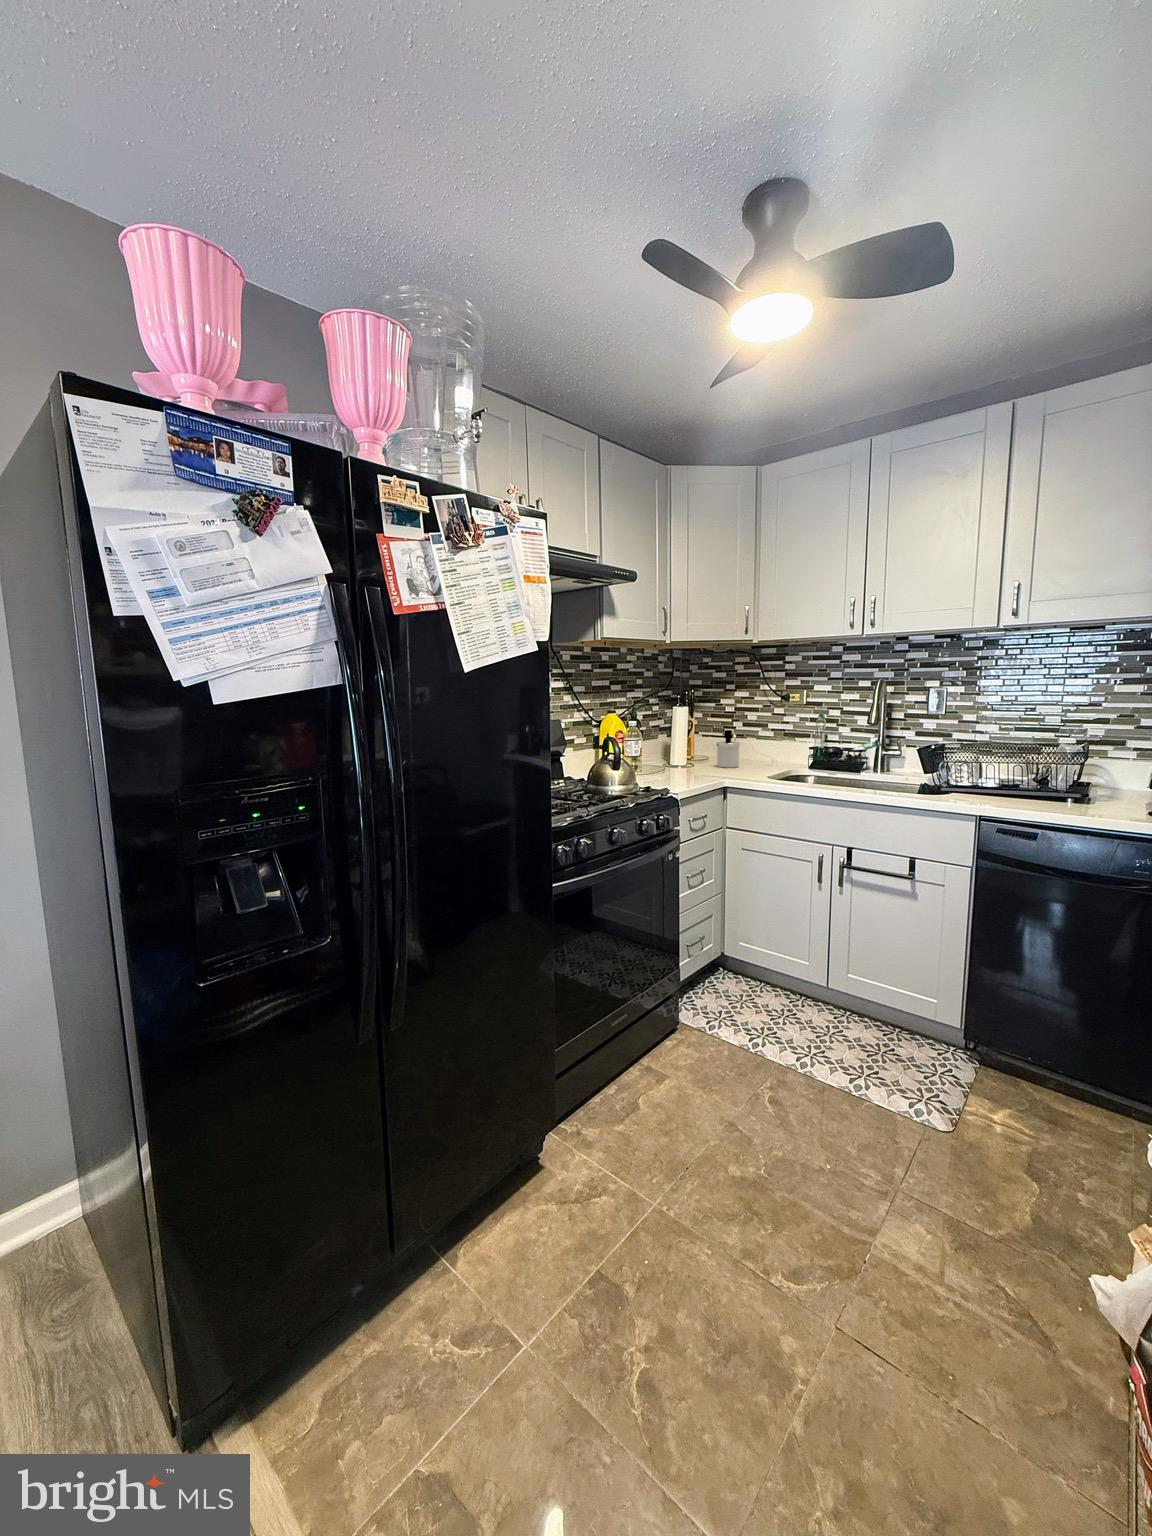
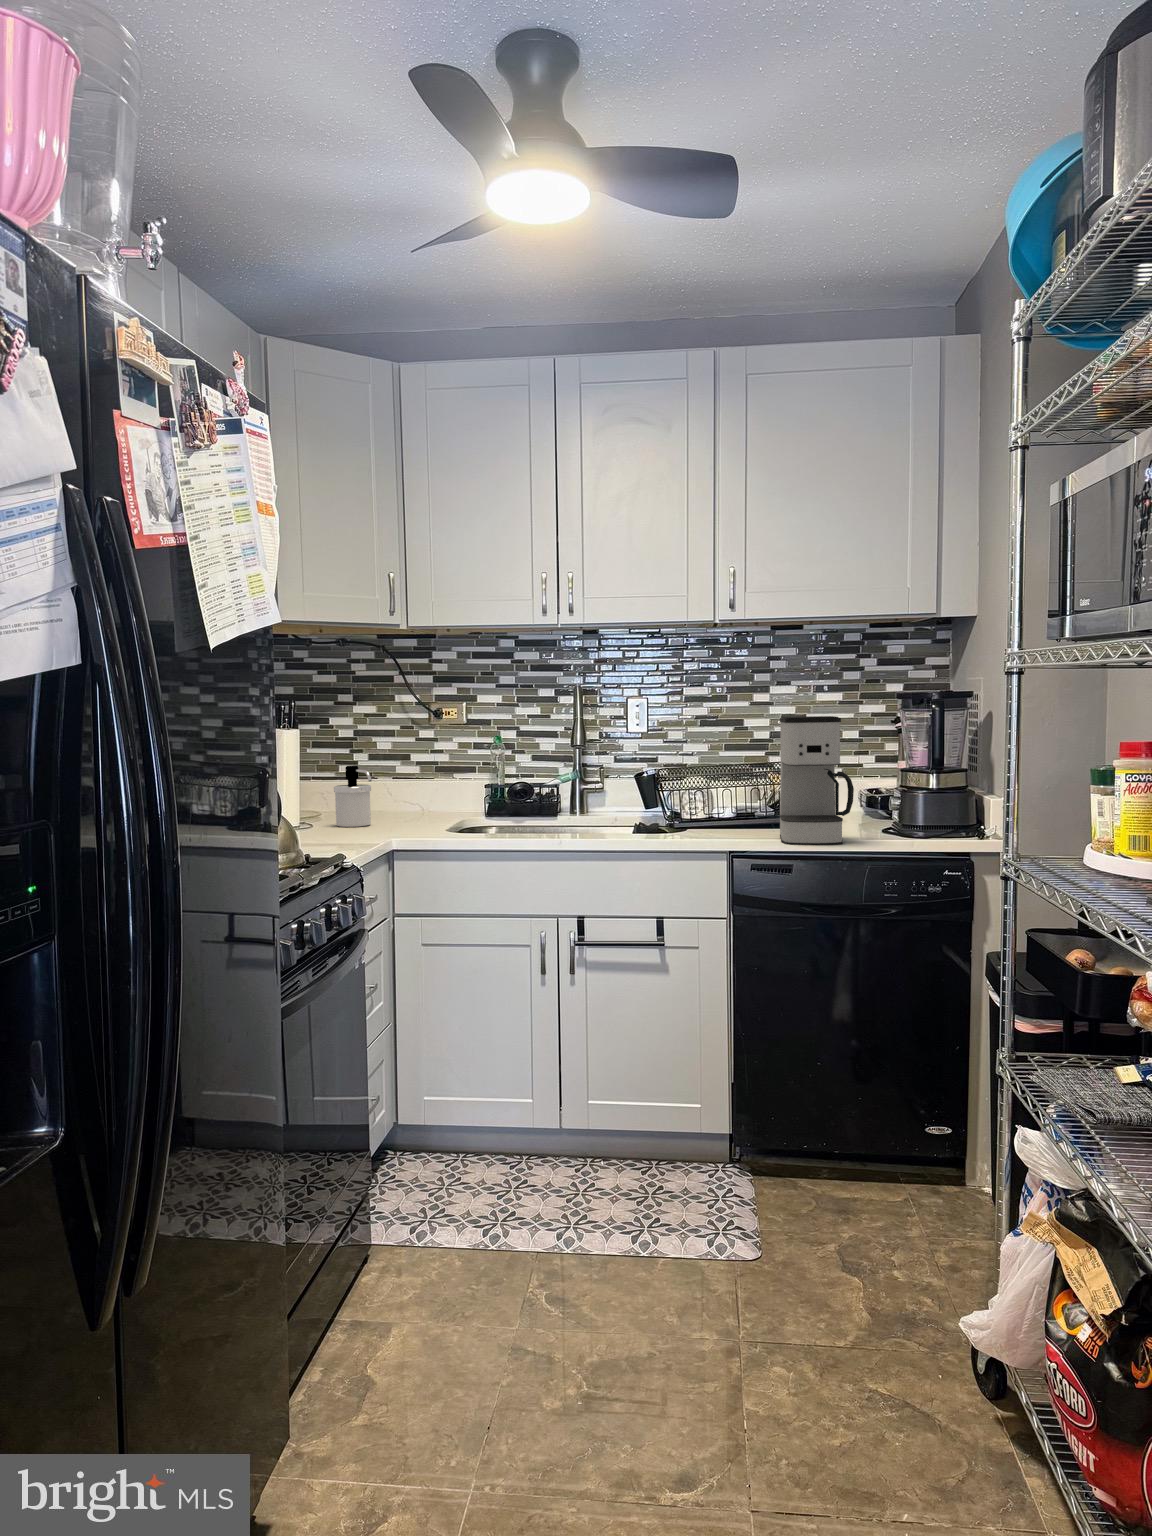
coffee maker: none [1036,706,1121,819] -> present [780,716,854,845]

